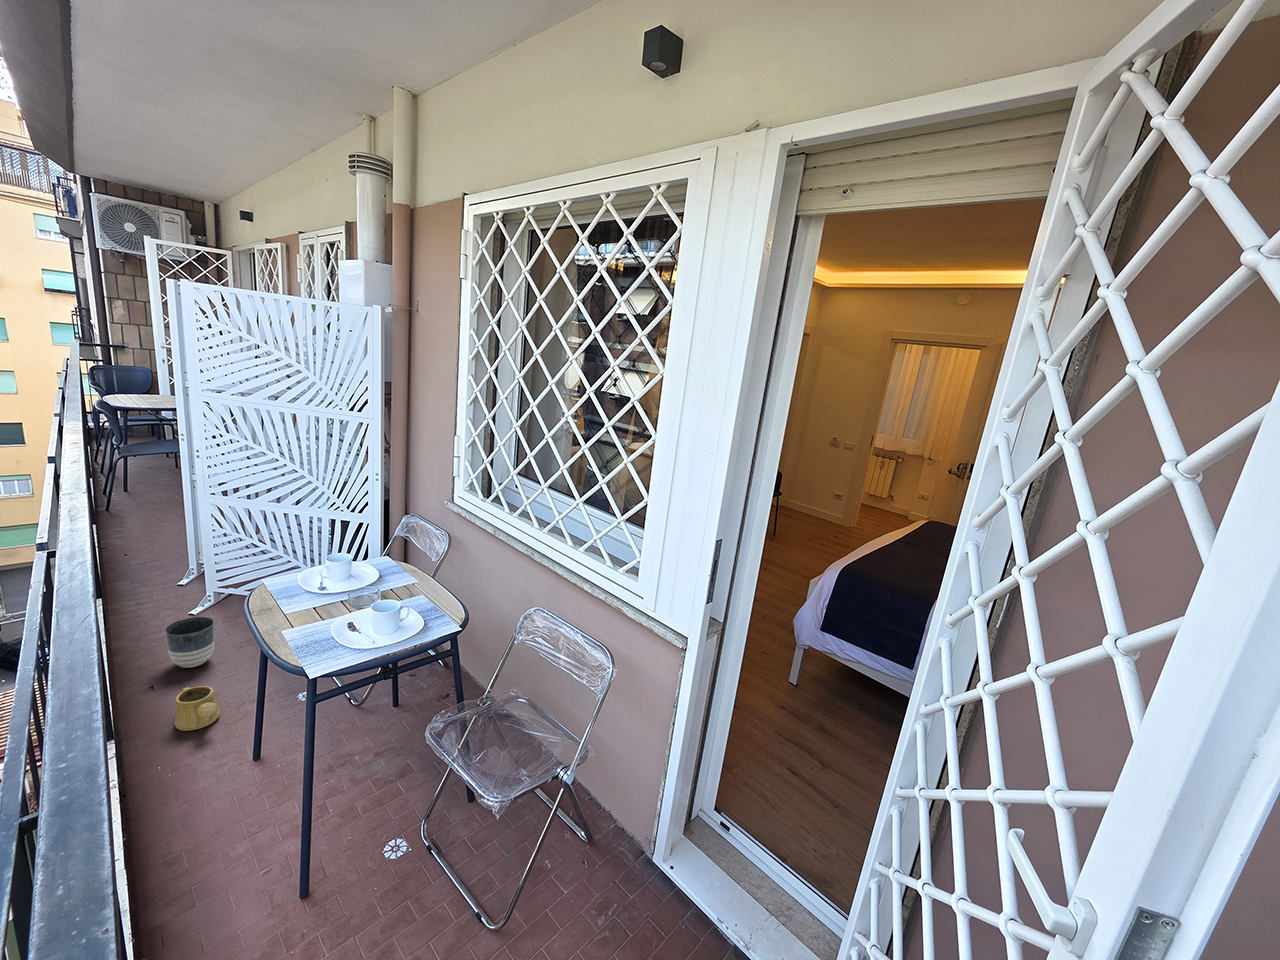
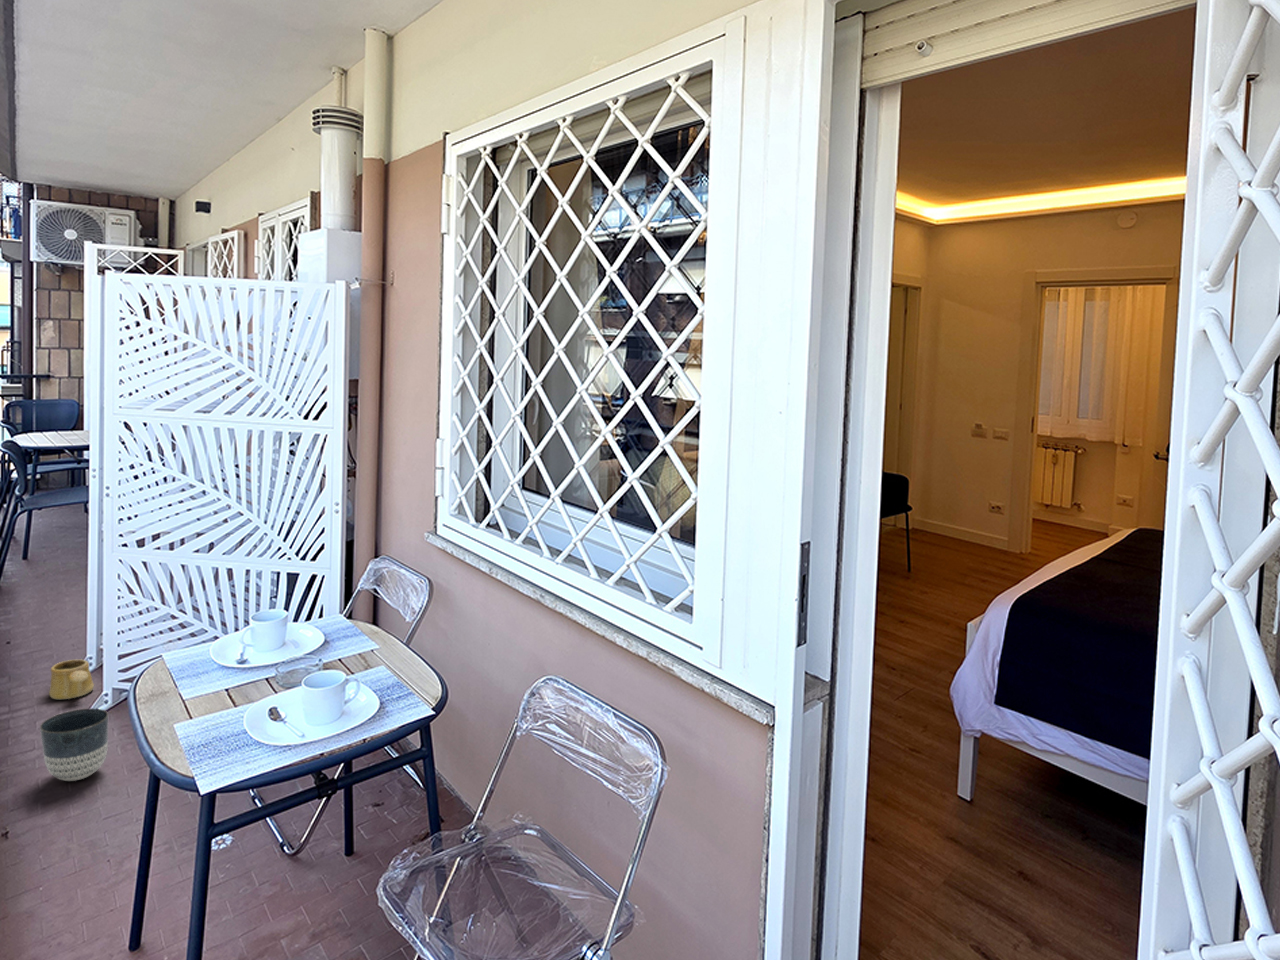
watering can: present [175,686,220,731] -> present [49,660,94,699]

